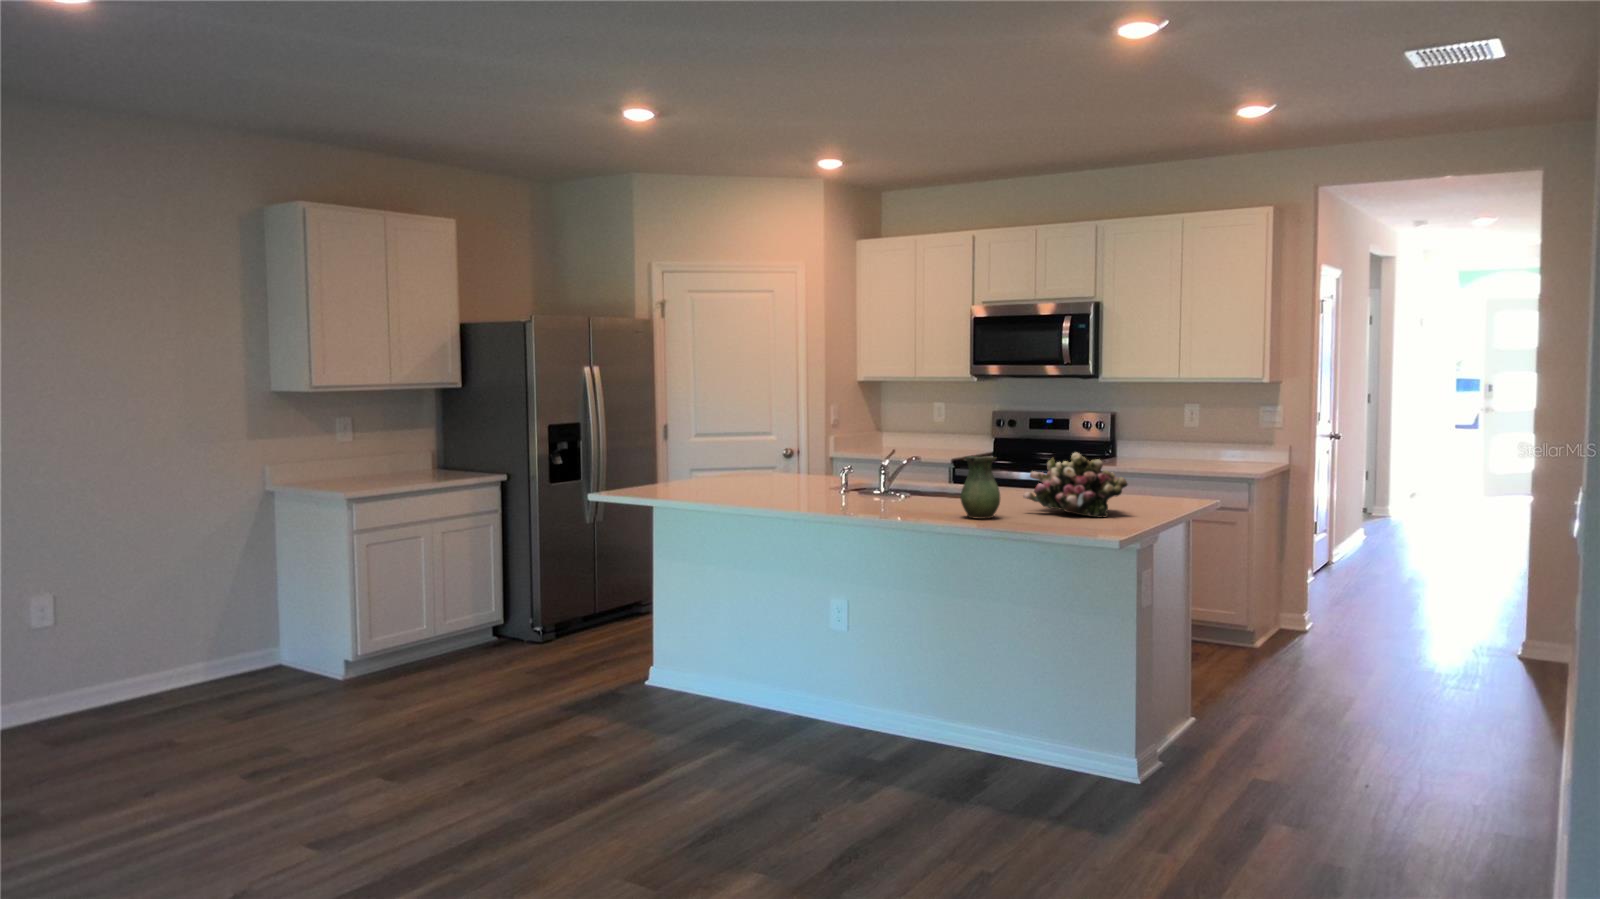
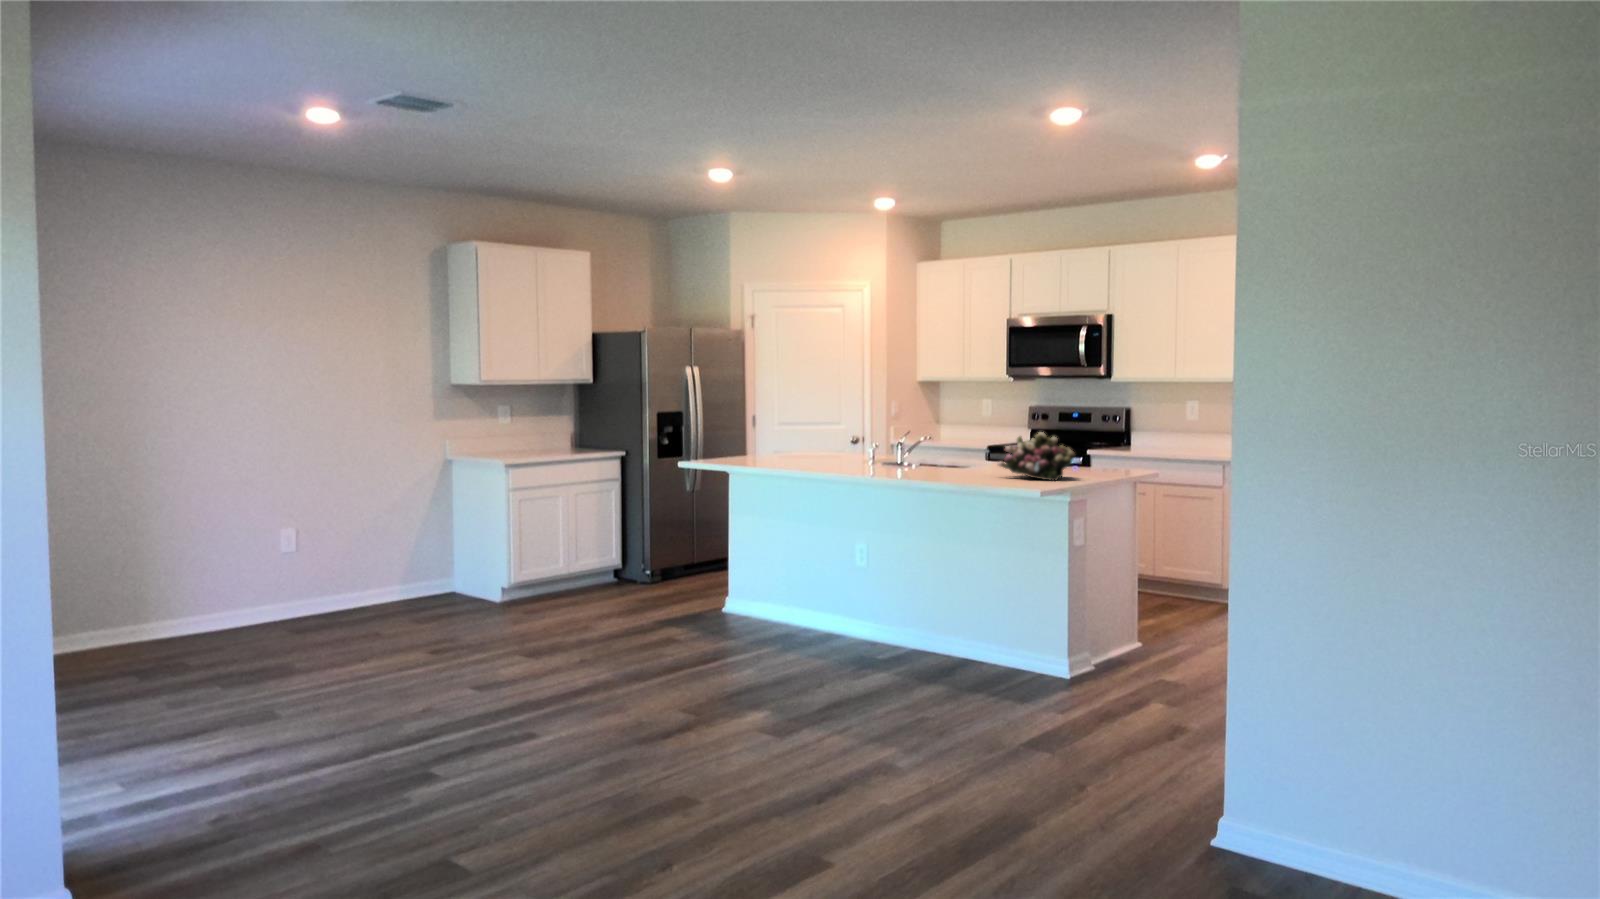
pitcher: present [960,456,1000,519] -> none [945,433,975,479]

